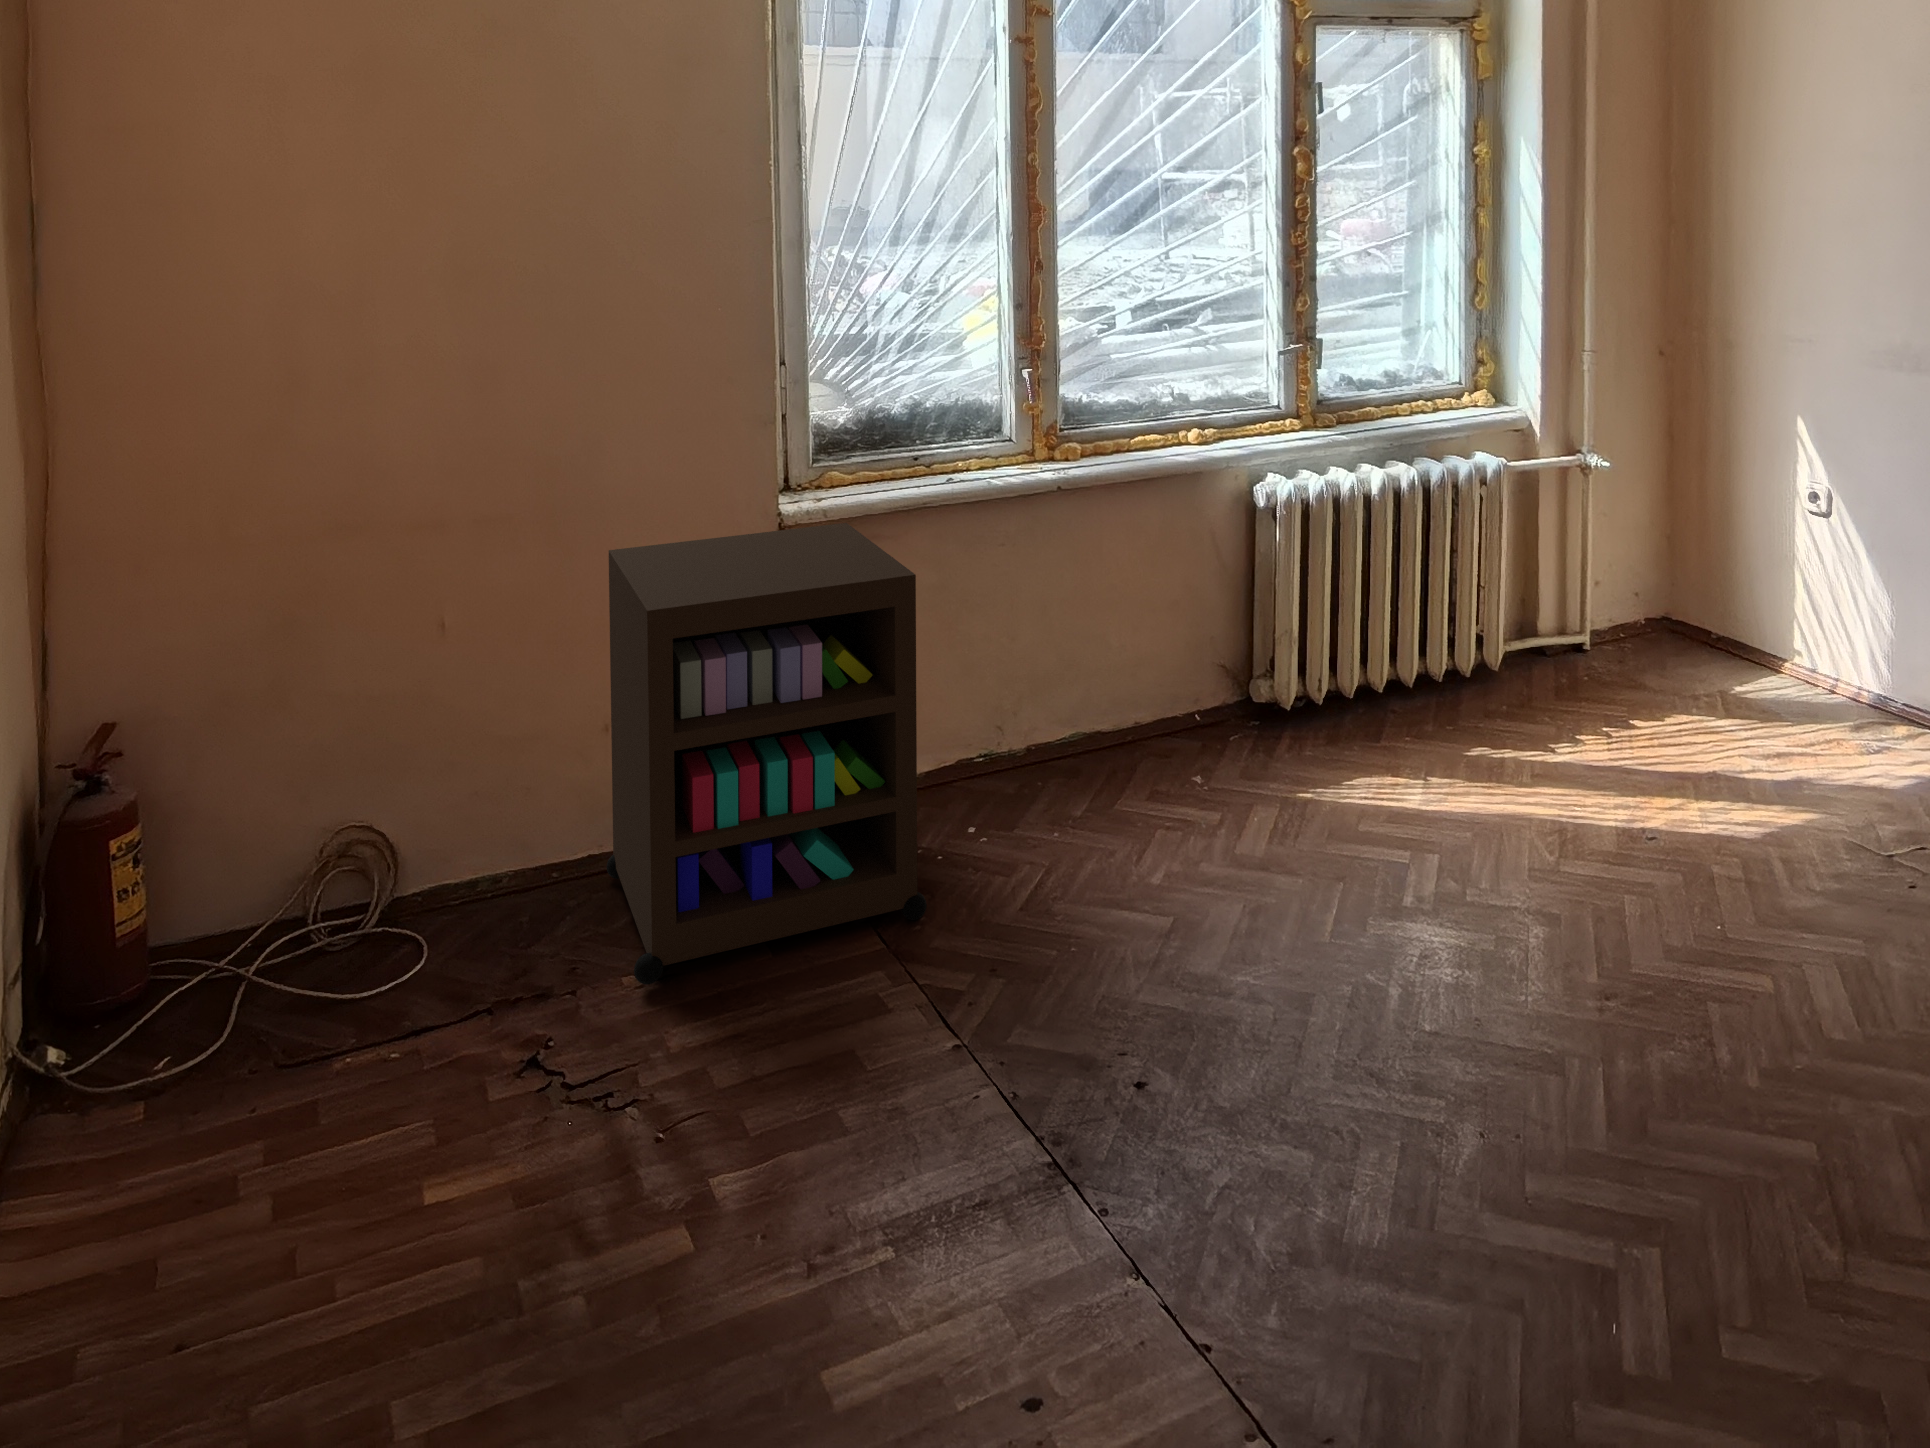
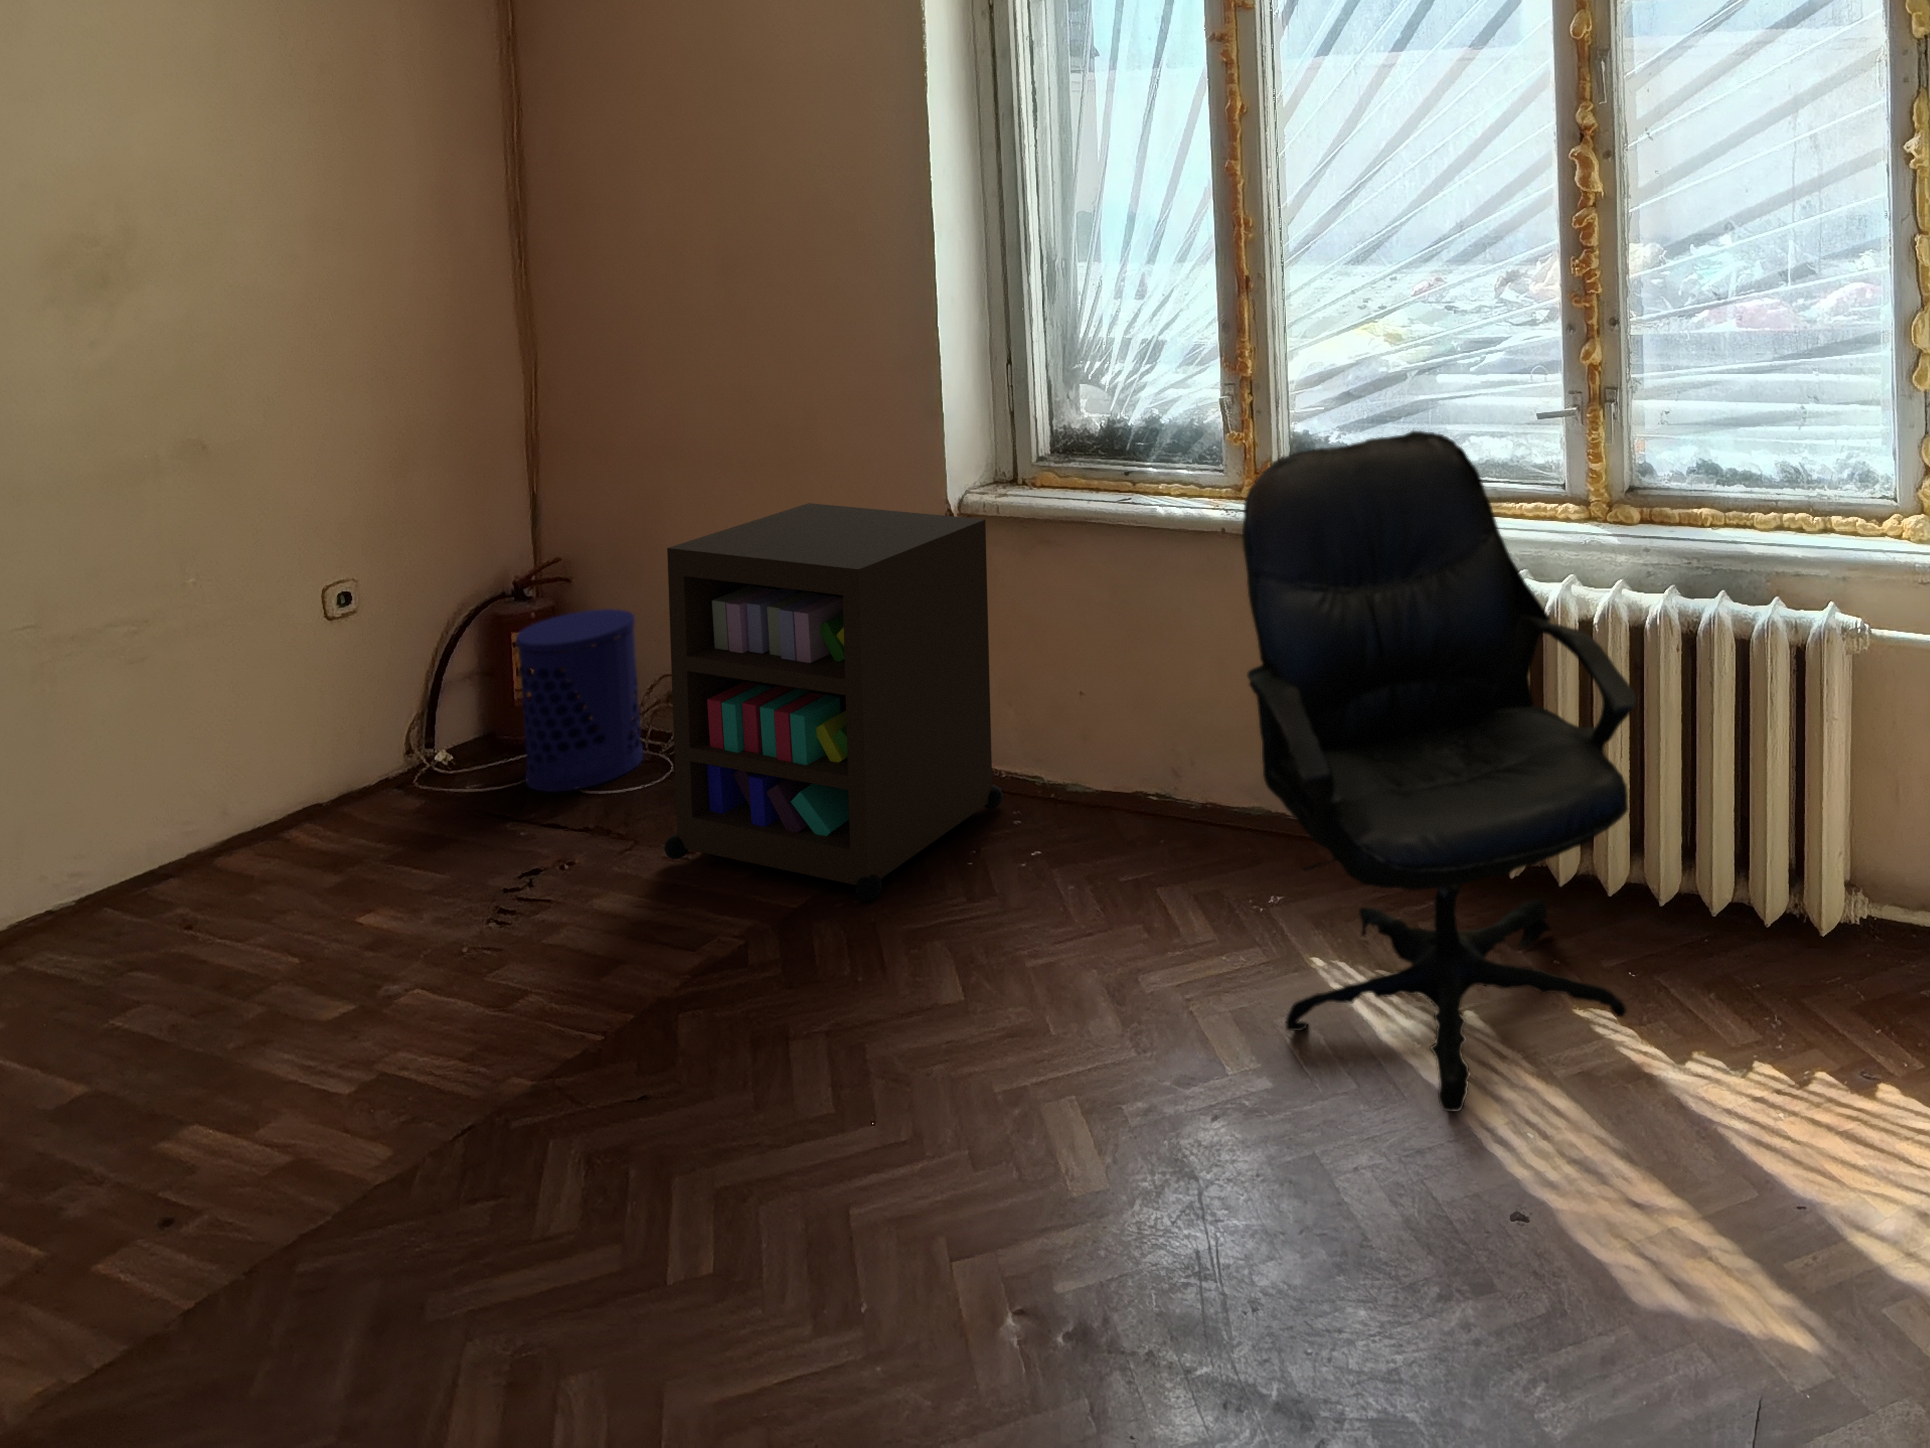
office chair: none [1257,369,1552,835] -> present [1242,431,1636,1112]
waste bin: none [167,760,341,1035] -> present [516,609,643,792]

